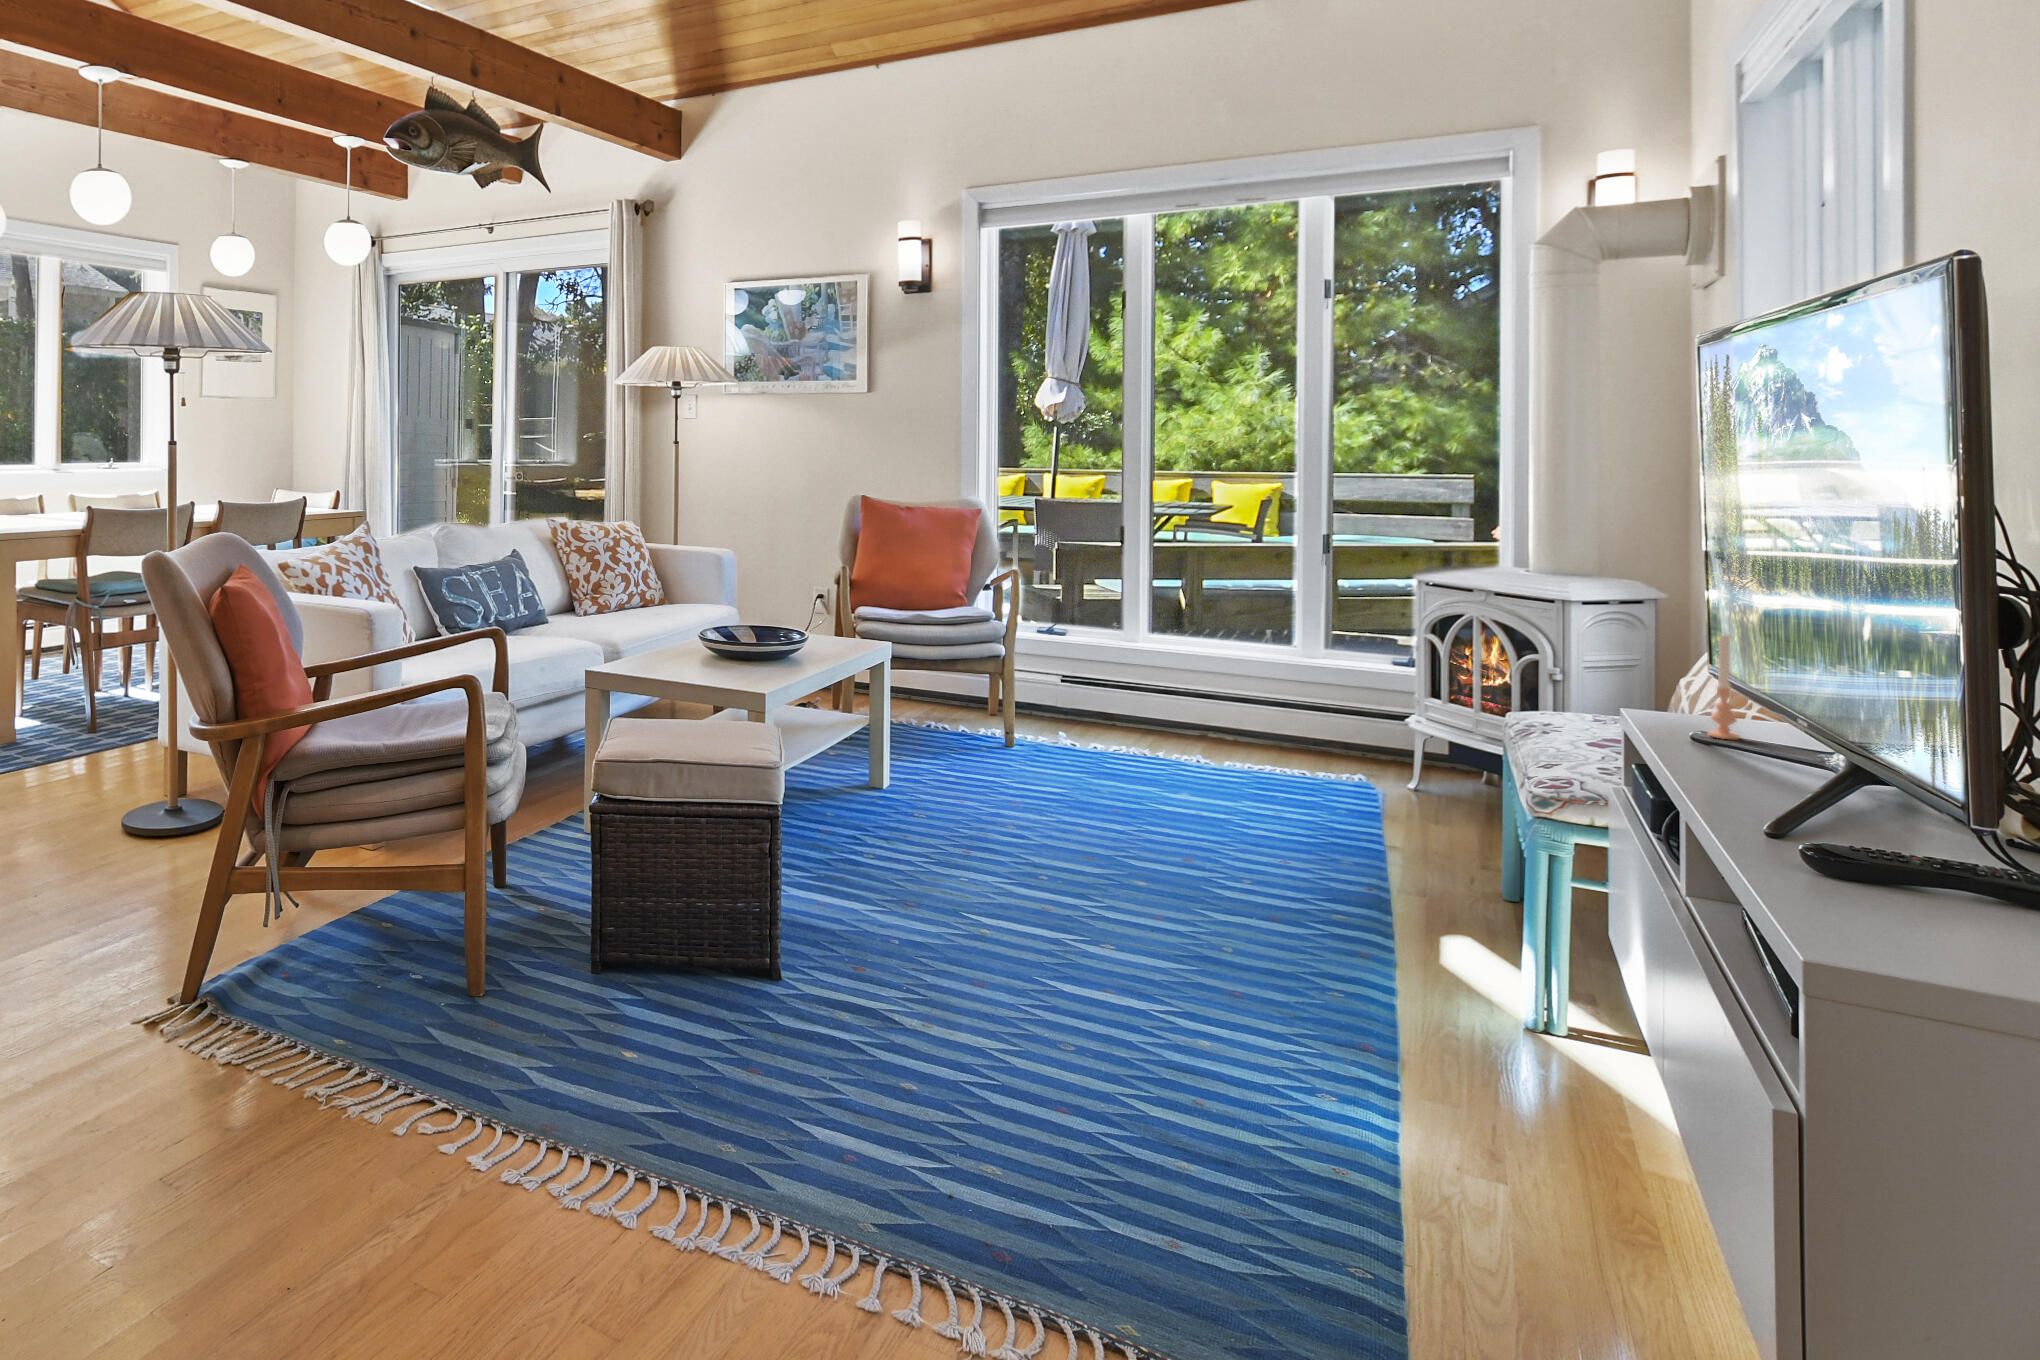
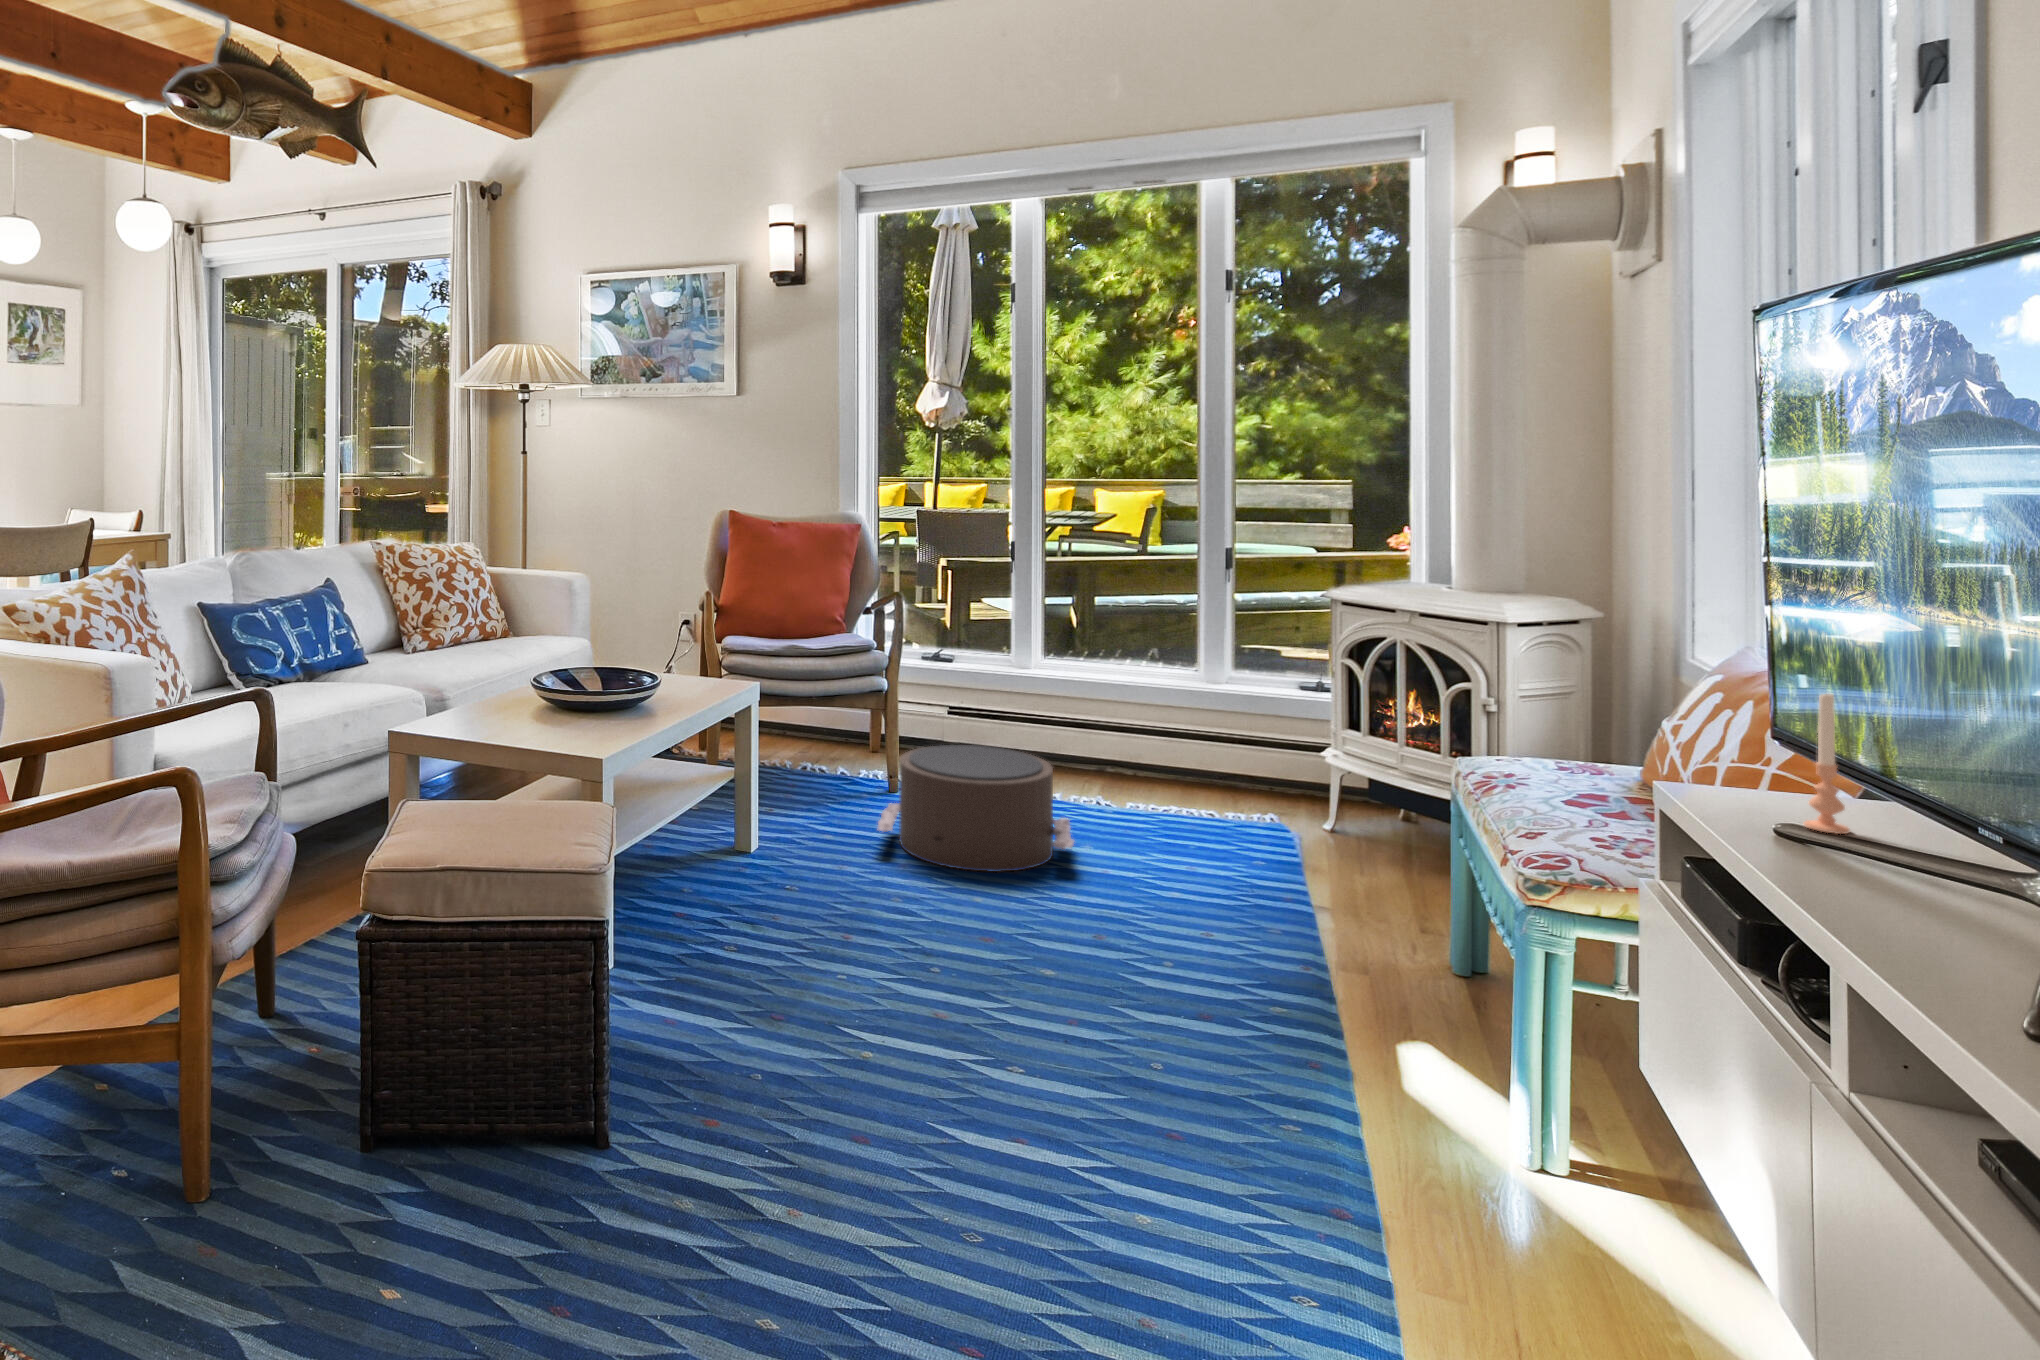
pouf: none [997,705,1173,811] -> present [877,745,1074,872]

